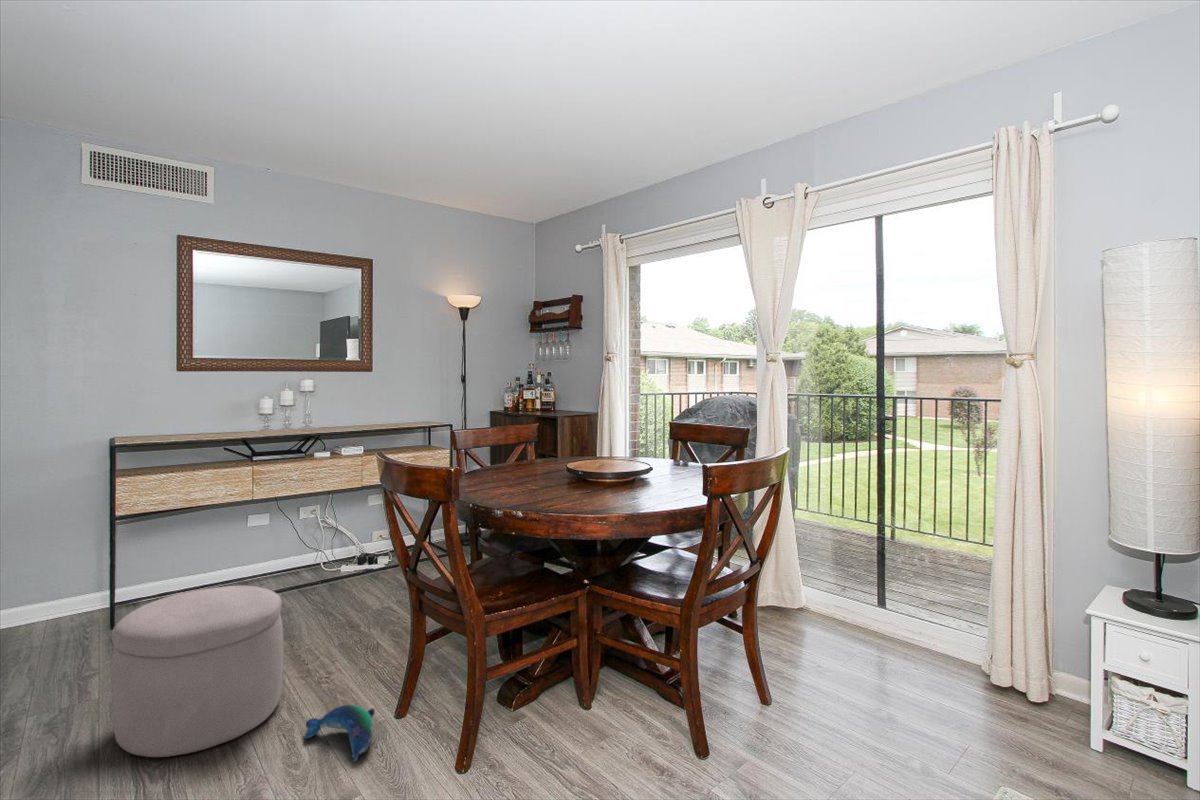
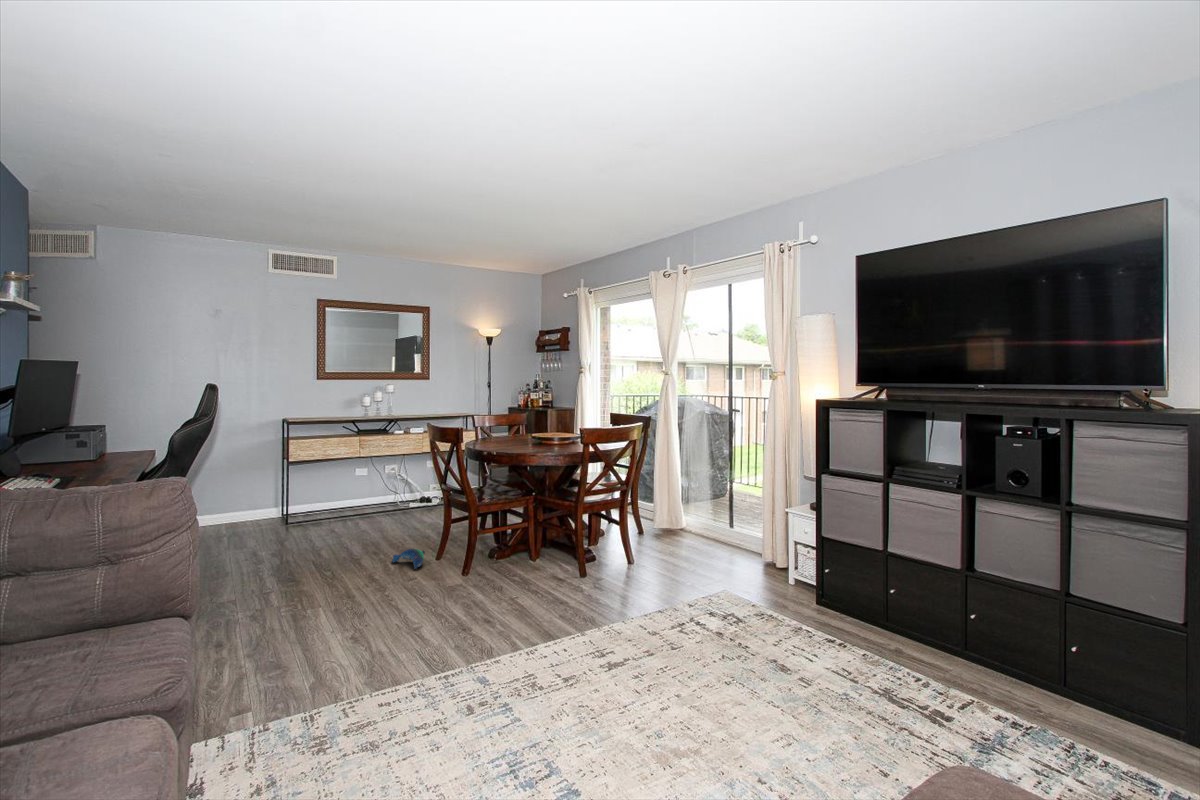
ottoman: present [112,586,283,757] -> none [305,494,381,565]

